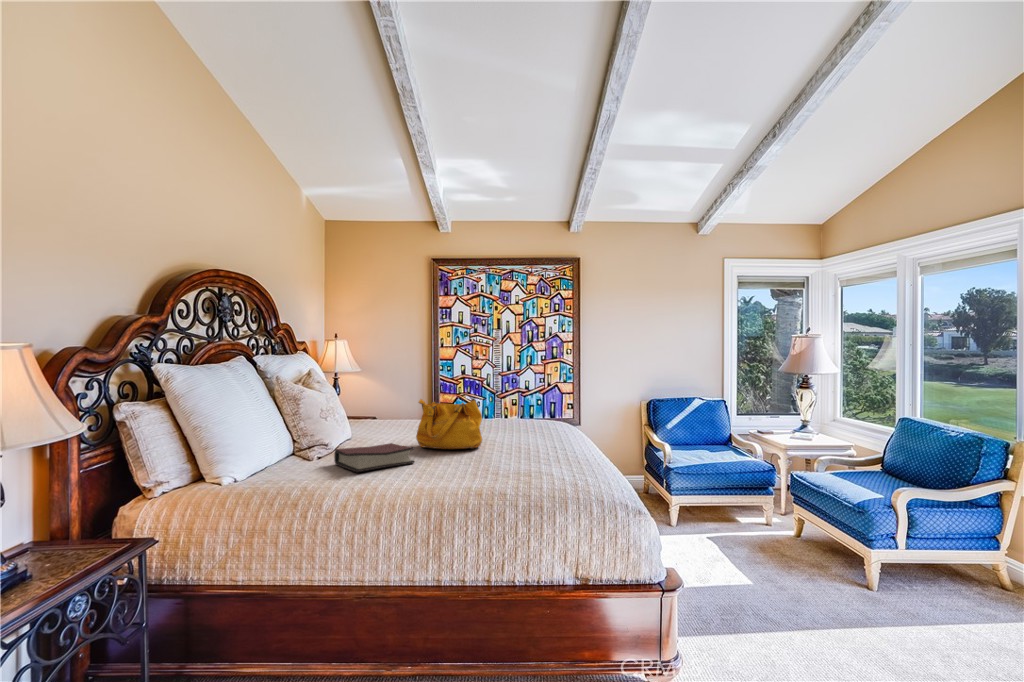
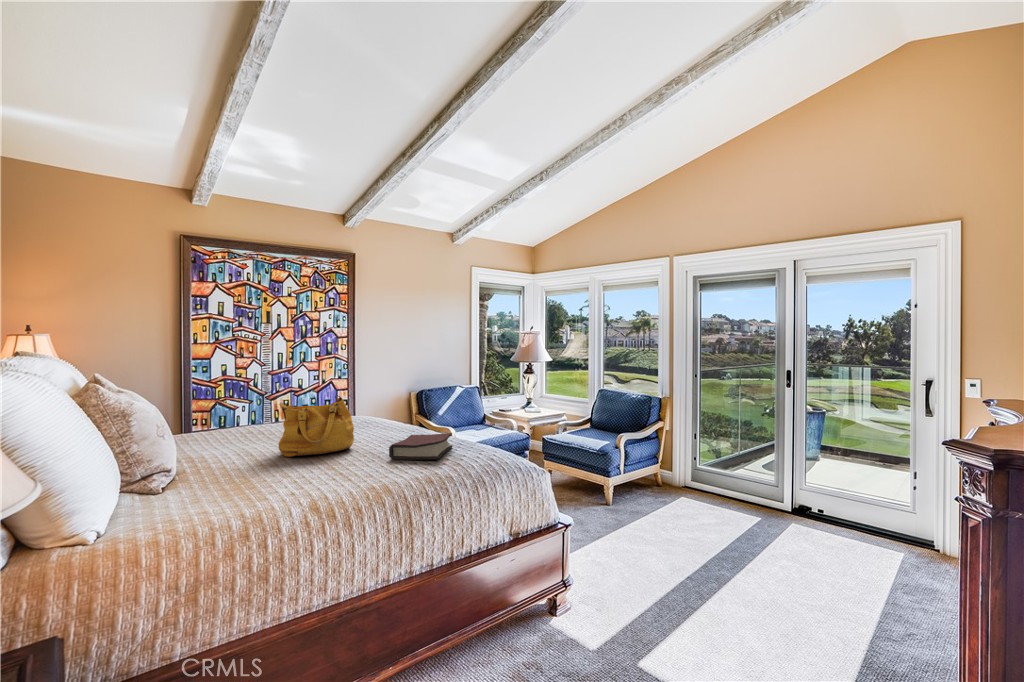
hardback book: present [334,443,415,472] -> present [389,433,452,460]

